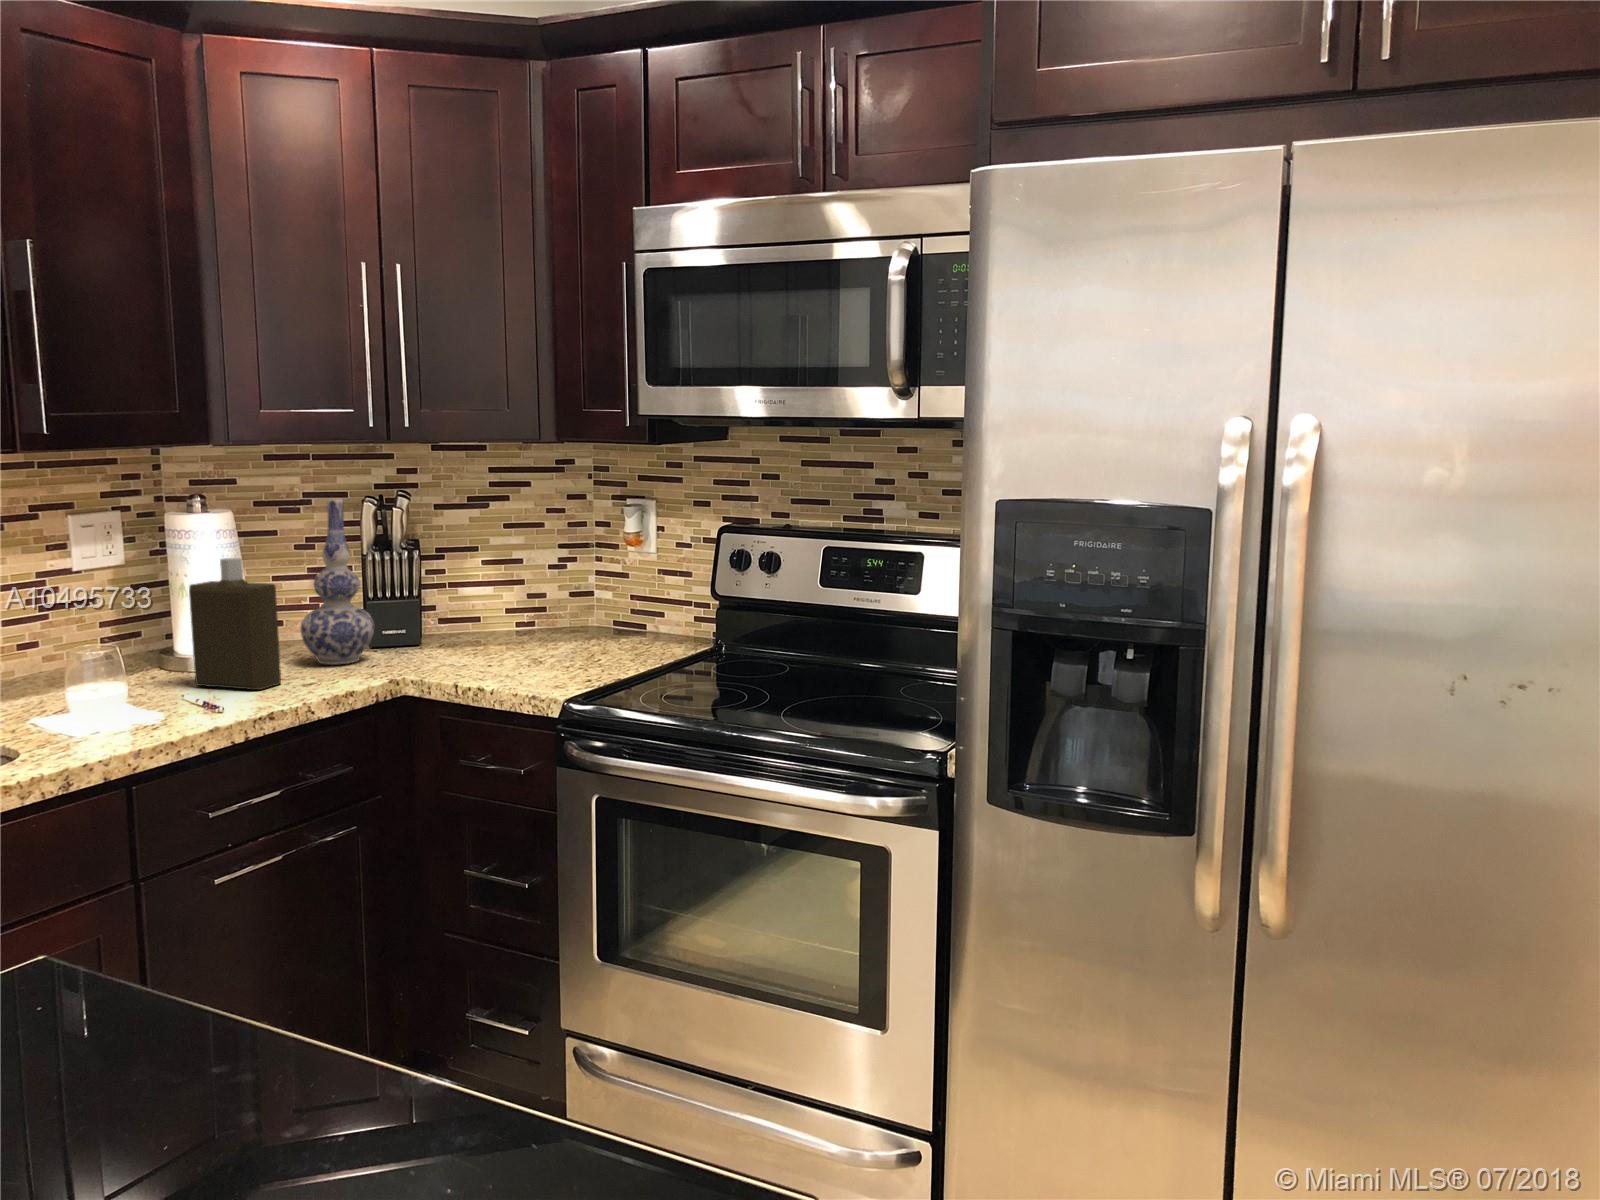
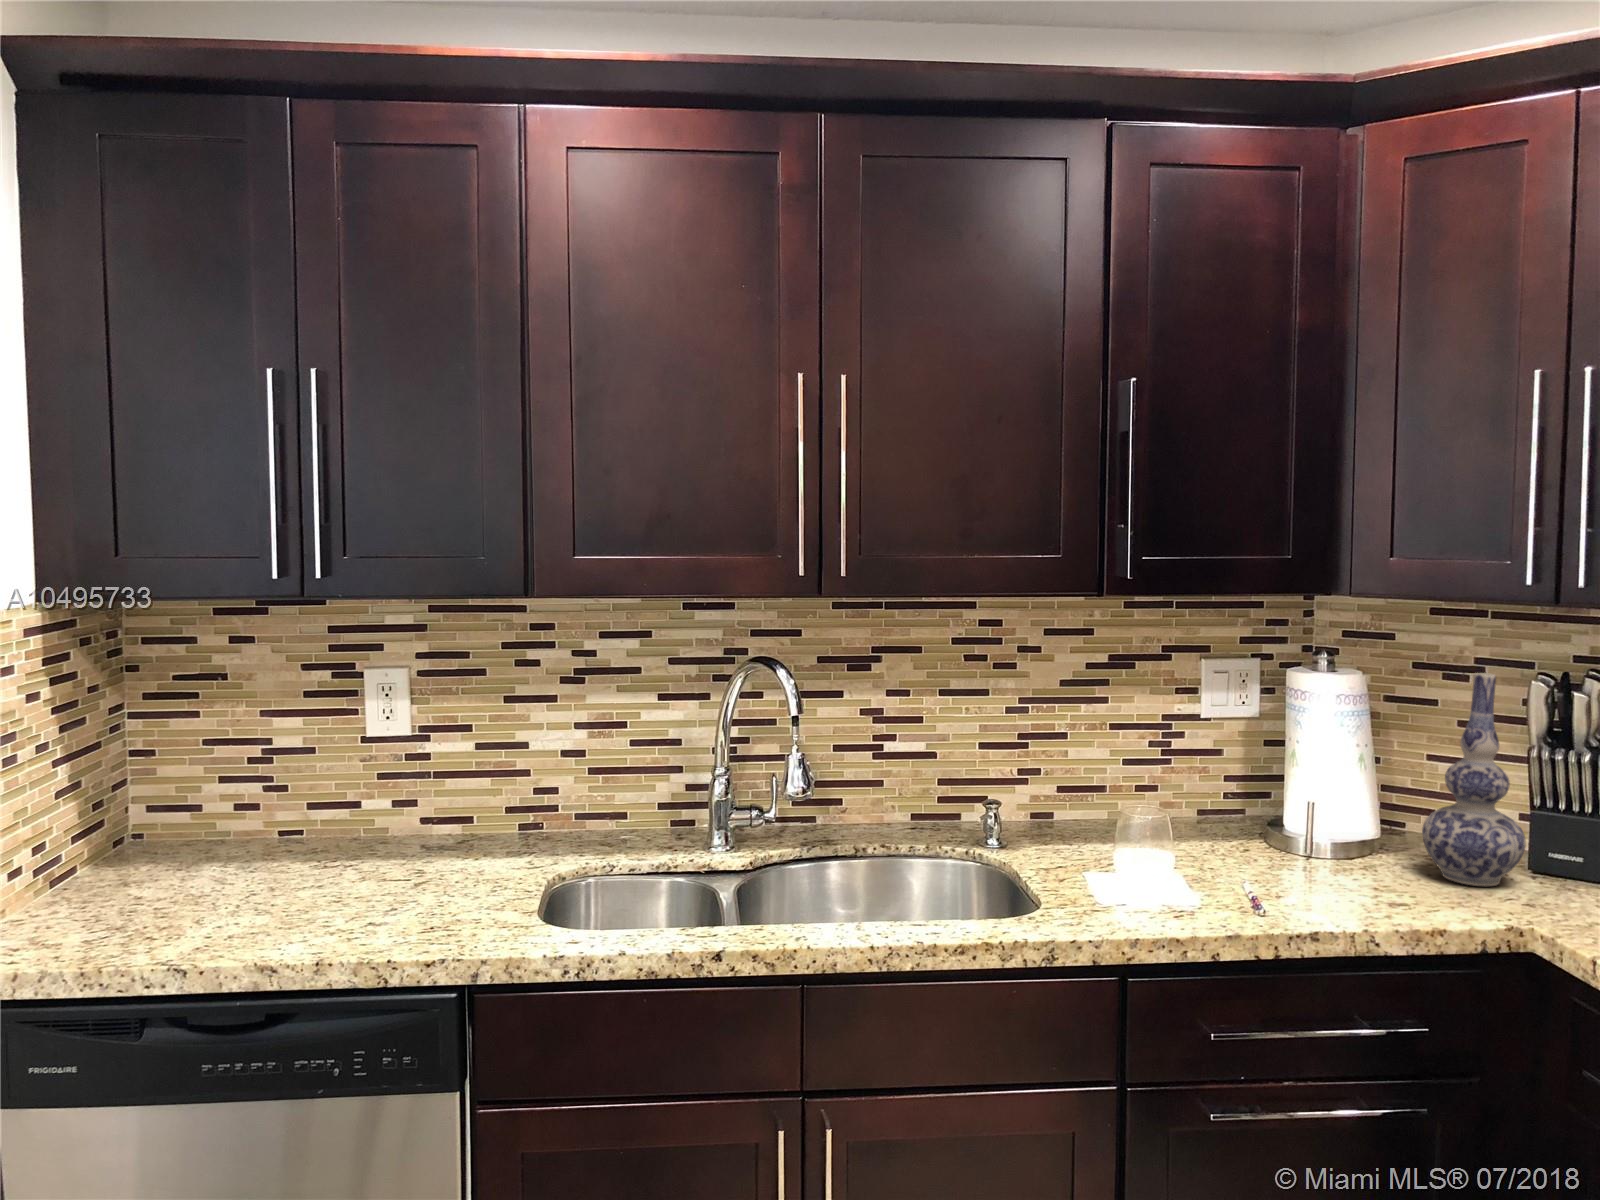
bottle: present [189,558,281,690] -> none [1274,731,1373,896]

